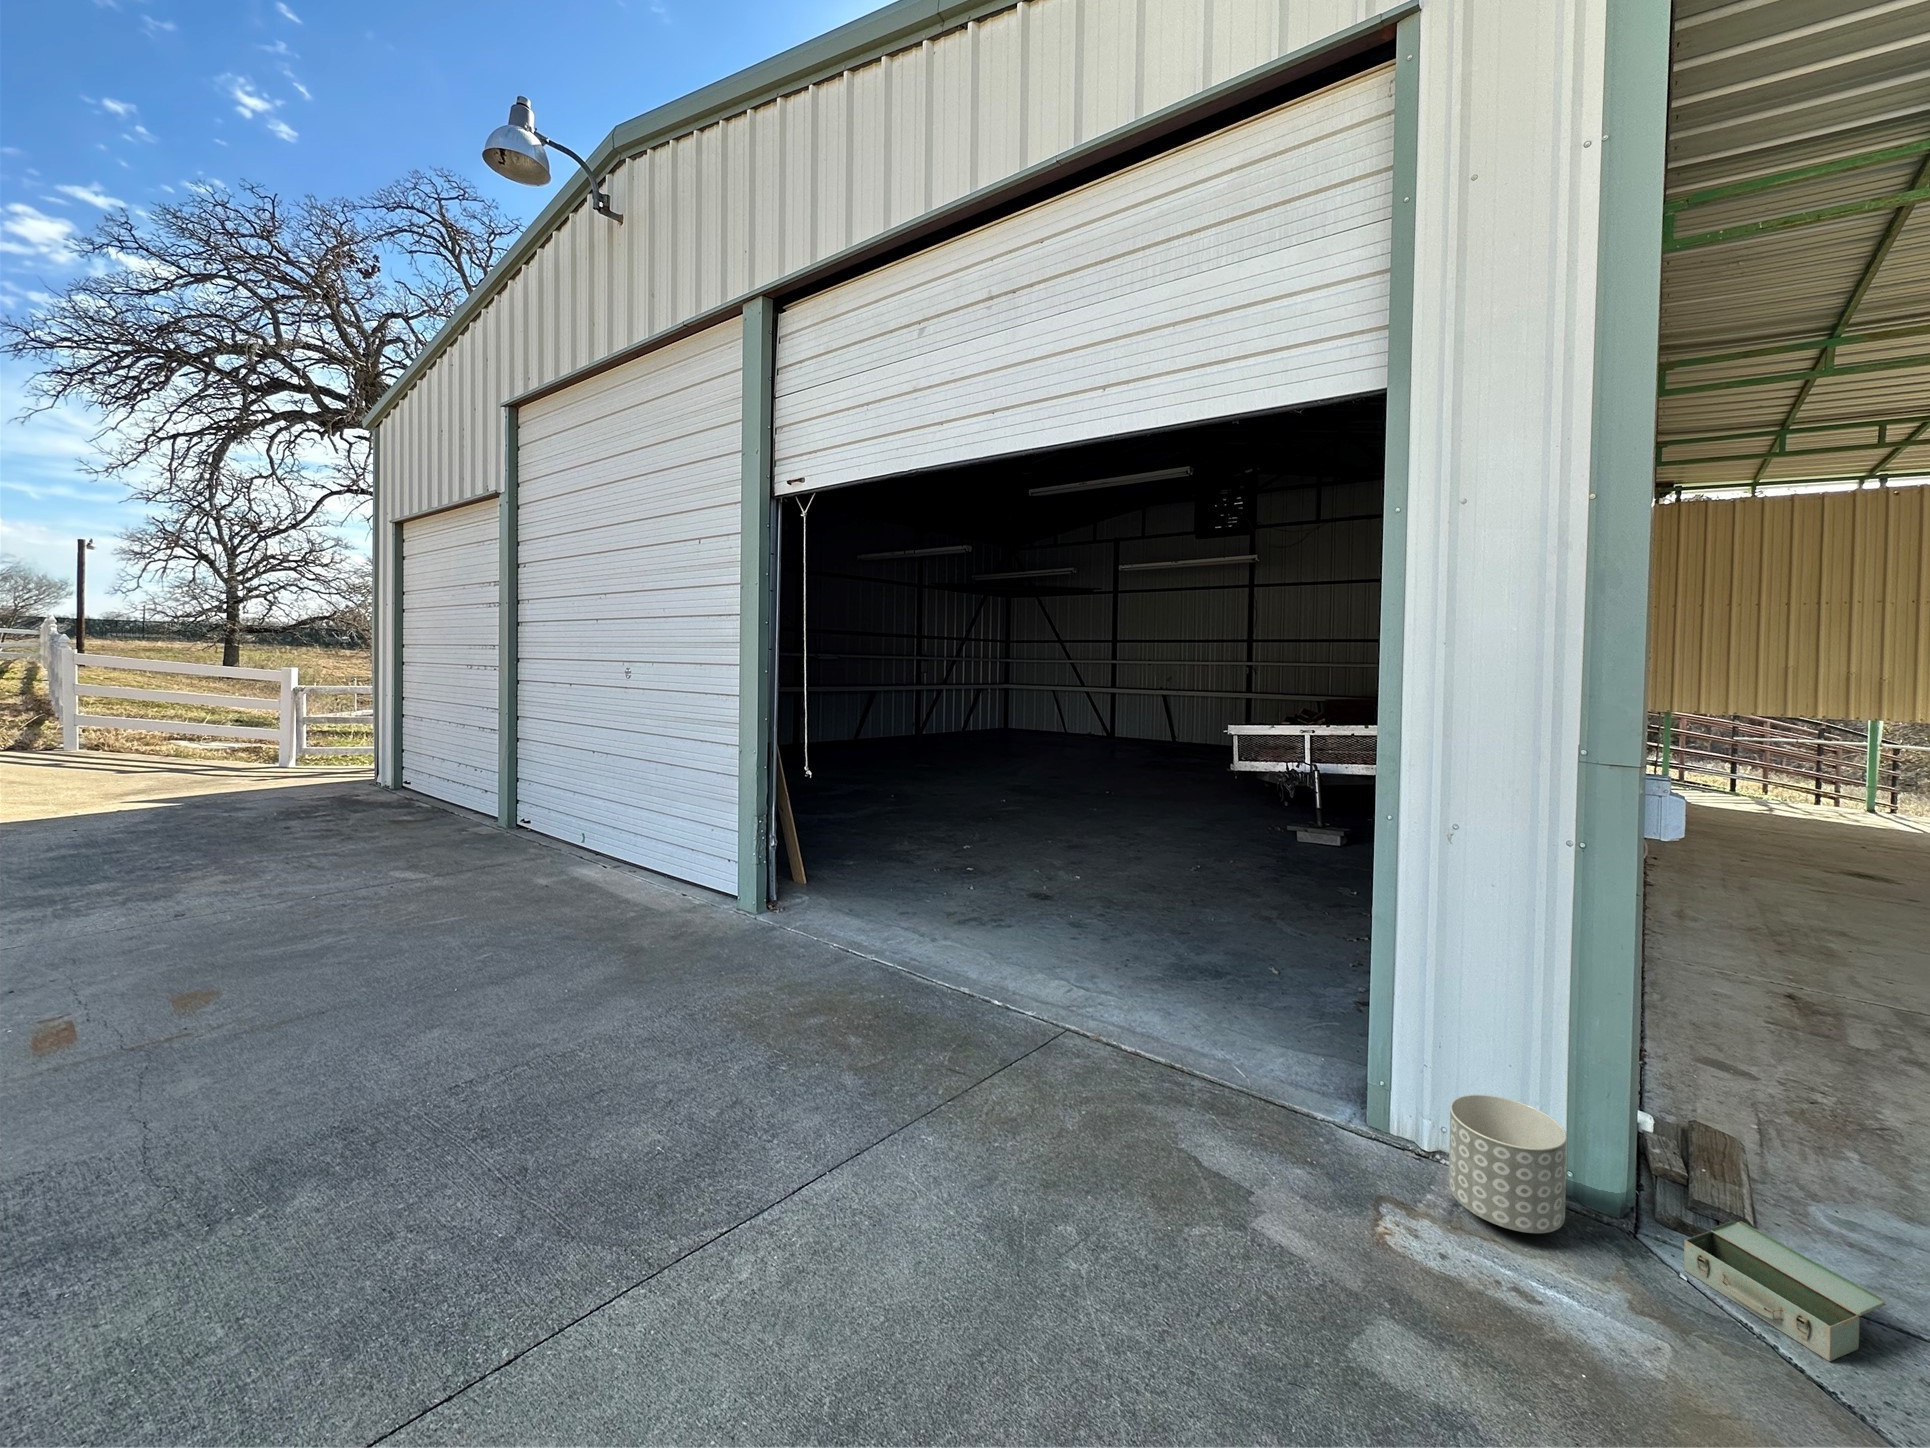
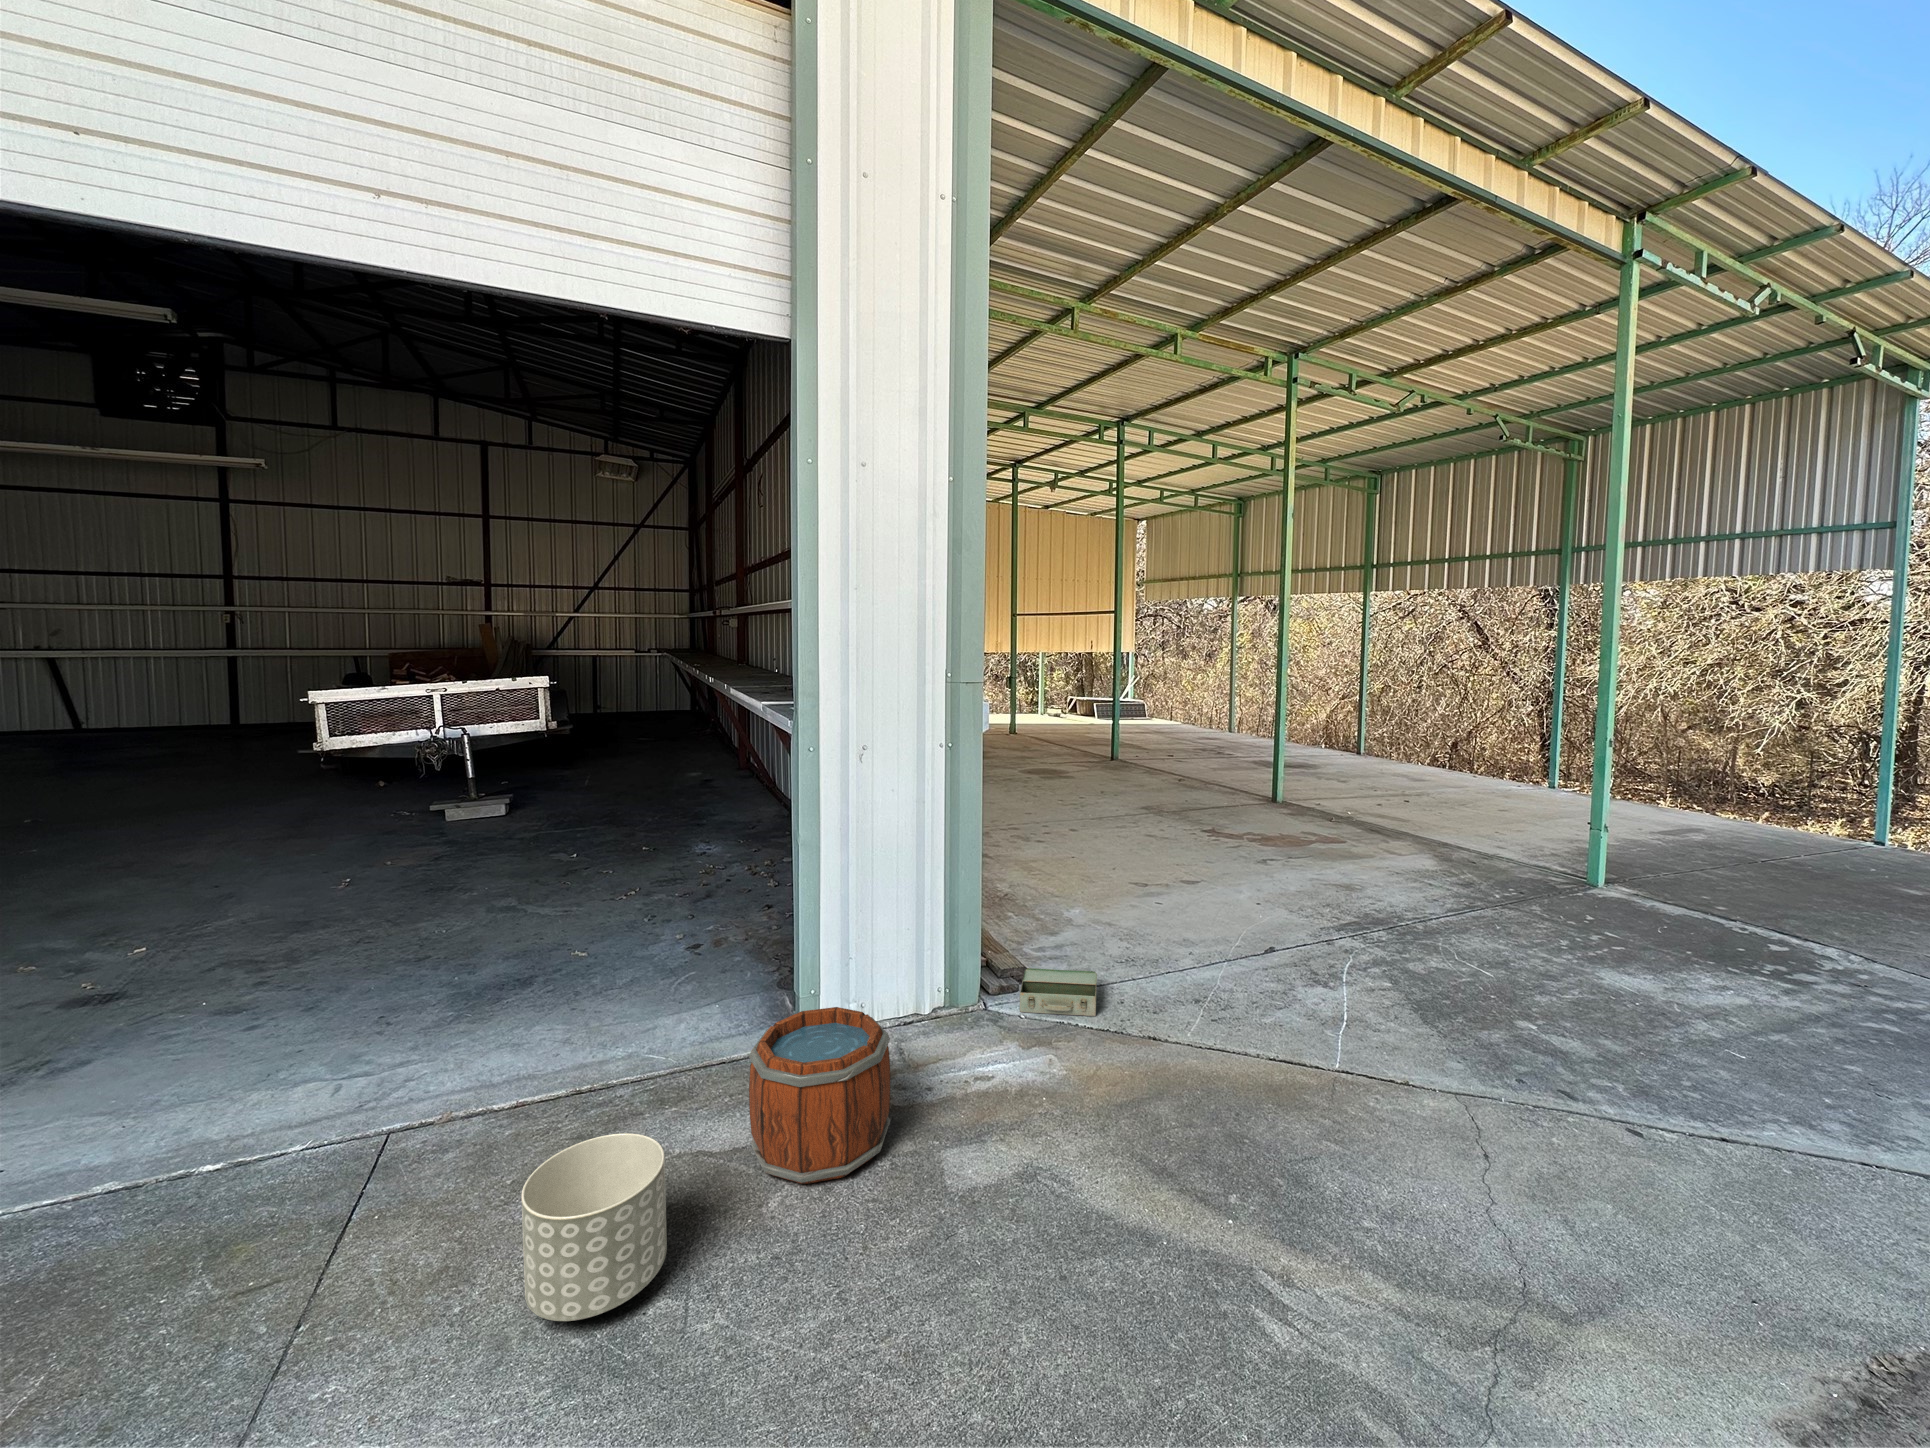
bucket: none [1210,1074,1361,1266] -> present [749,1007,891,1184]
planter: present [1449,1094,1567,1233] -> present [521,1133,667,1321]

